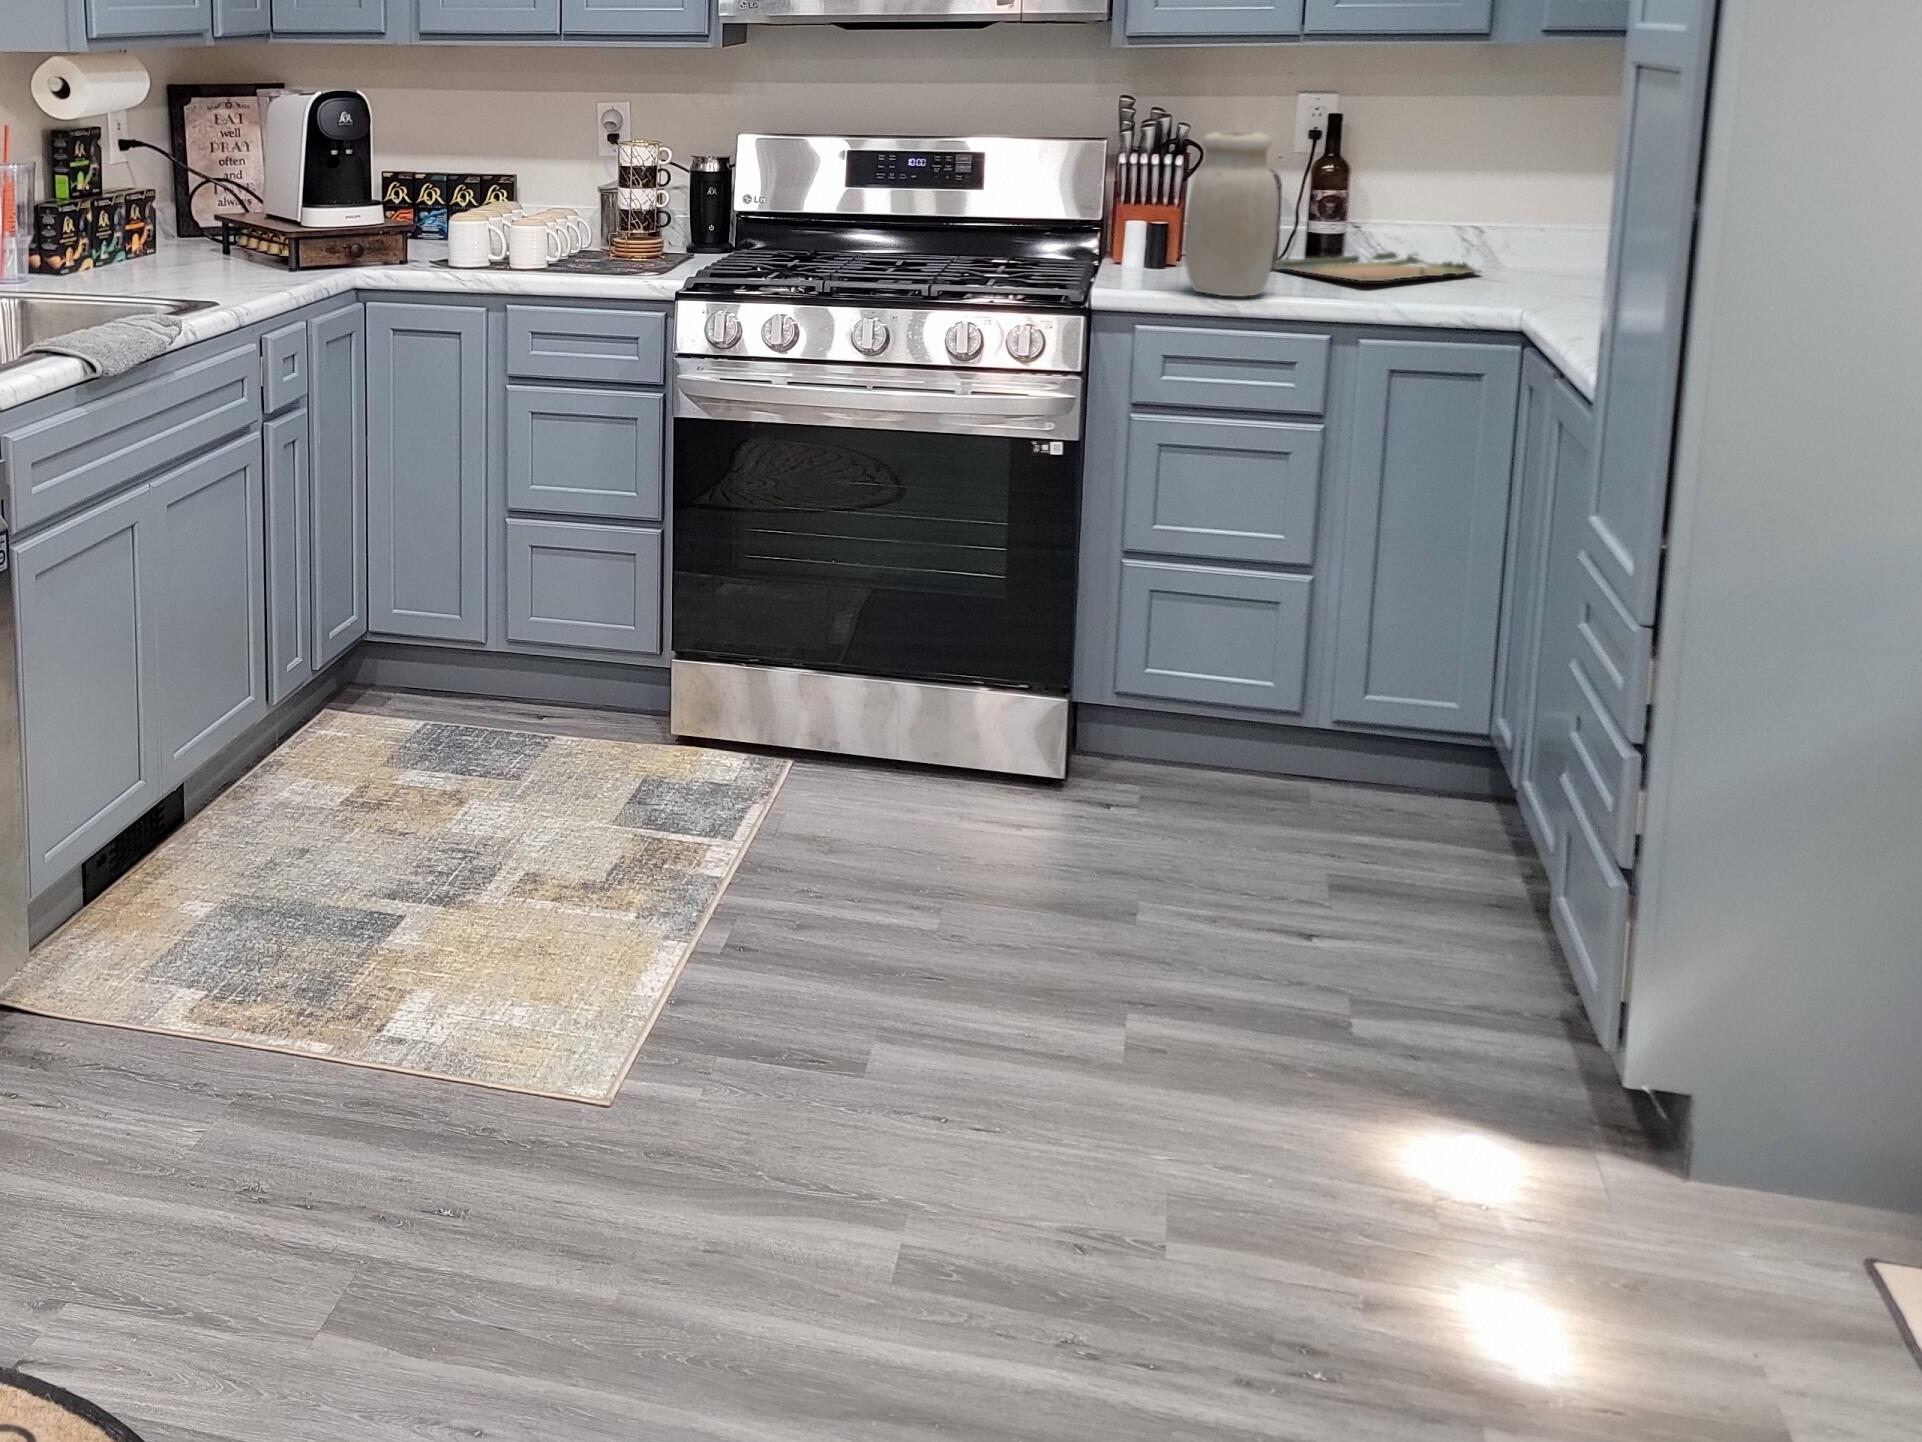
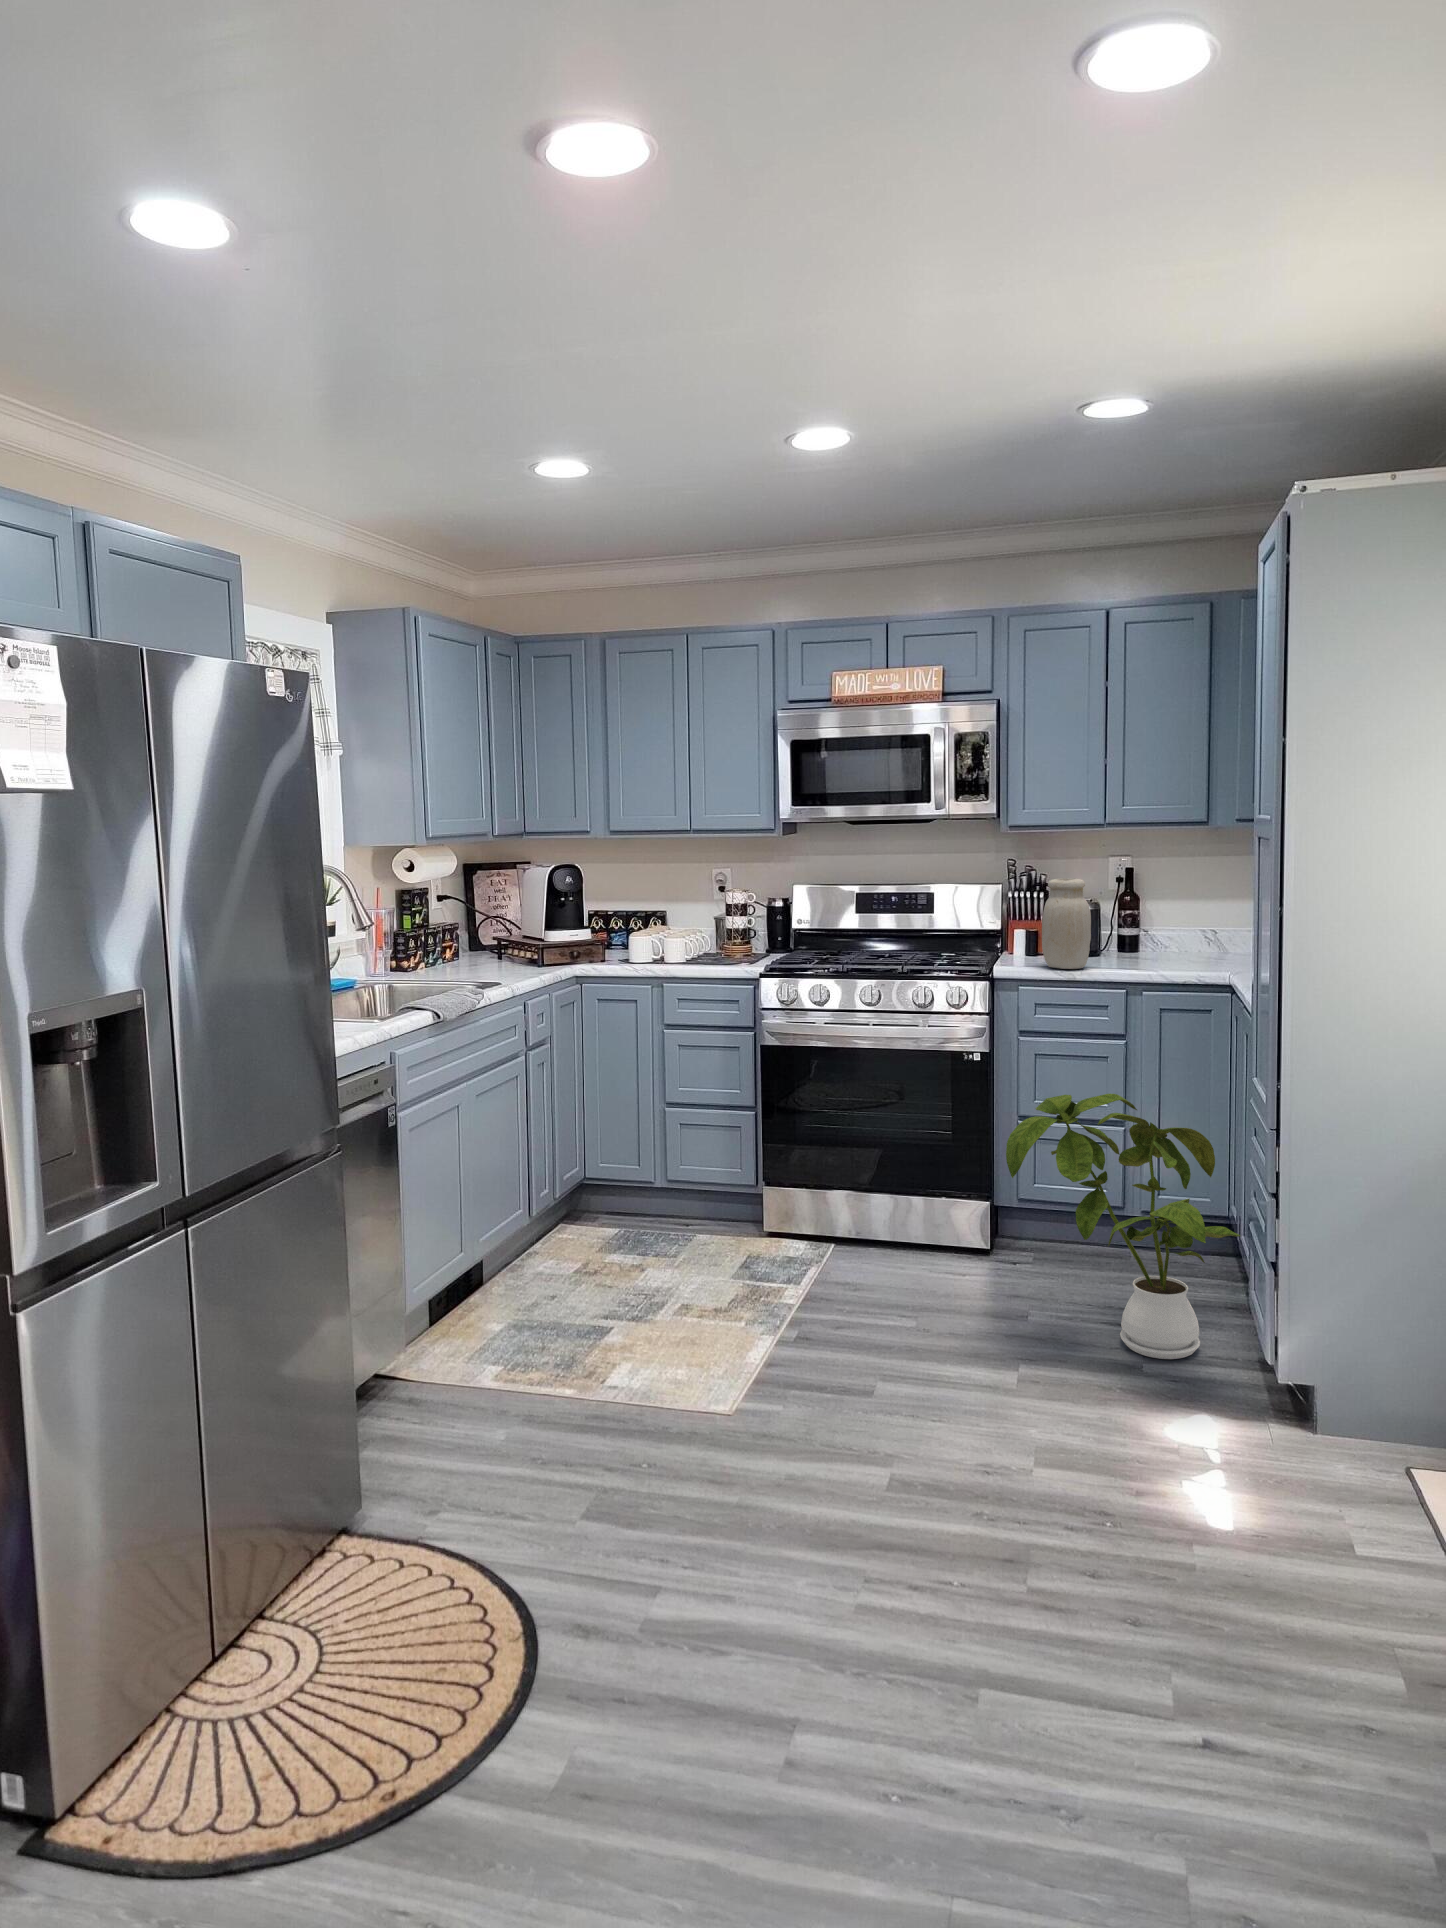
tray: present [1273,252,1480,281] -> none [1093,943,1206,960]
house plant: none [1121,537,1572,1026] -> present [1006,1094,1240,1359]

